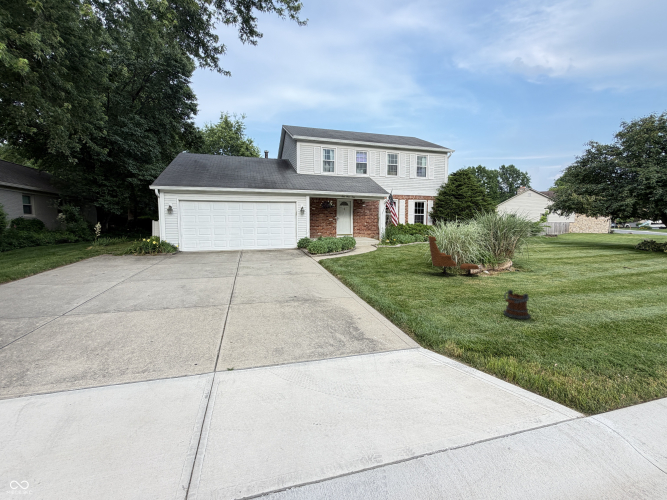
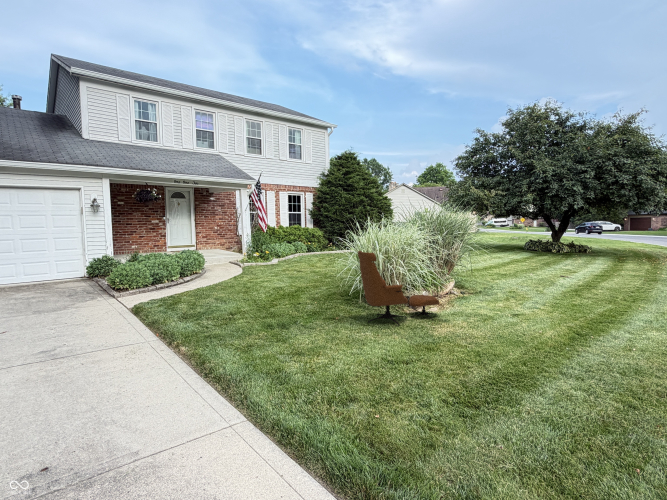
bucket: present [504,290,531,319] -> none [578,369,643,438]

